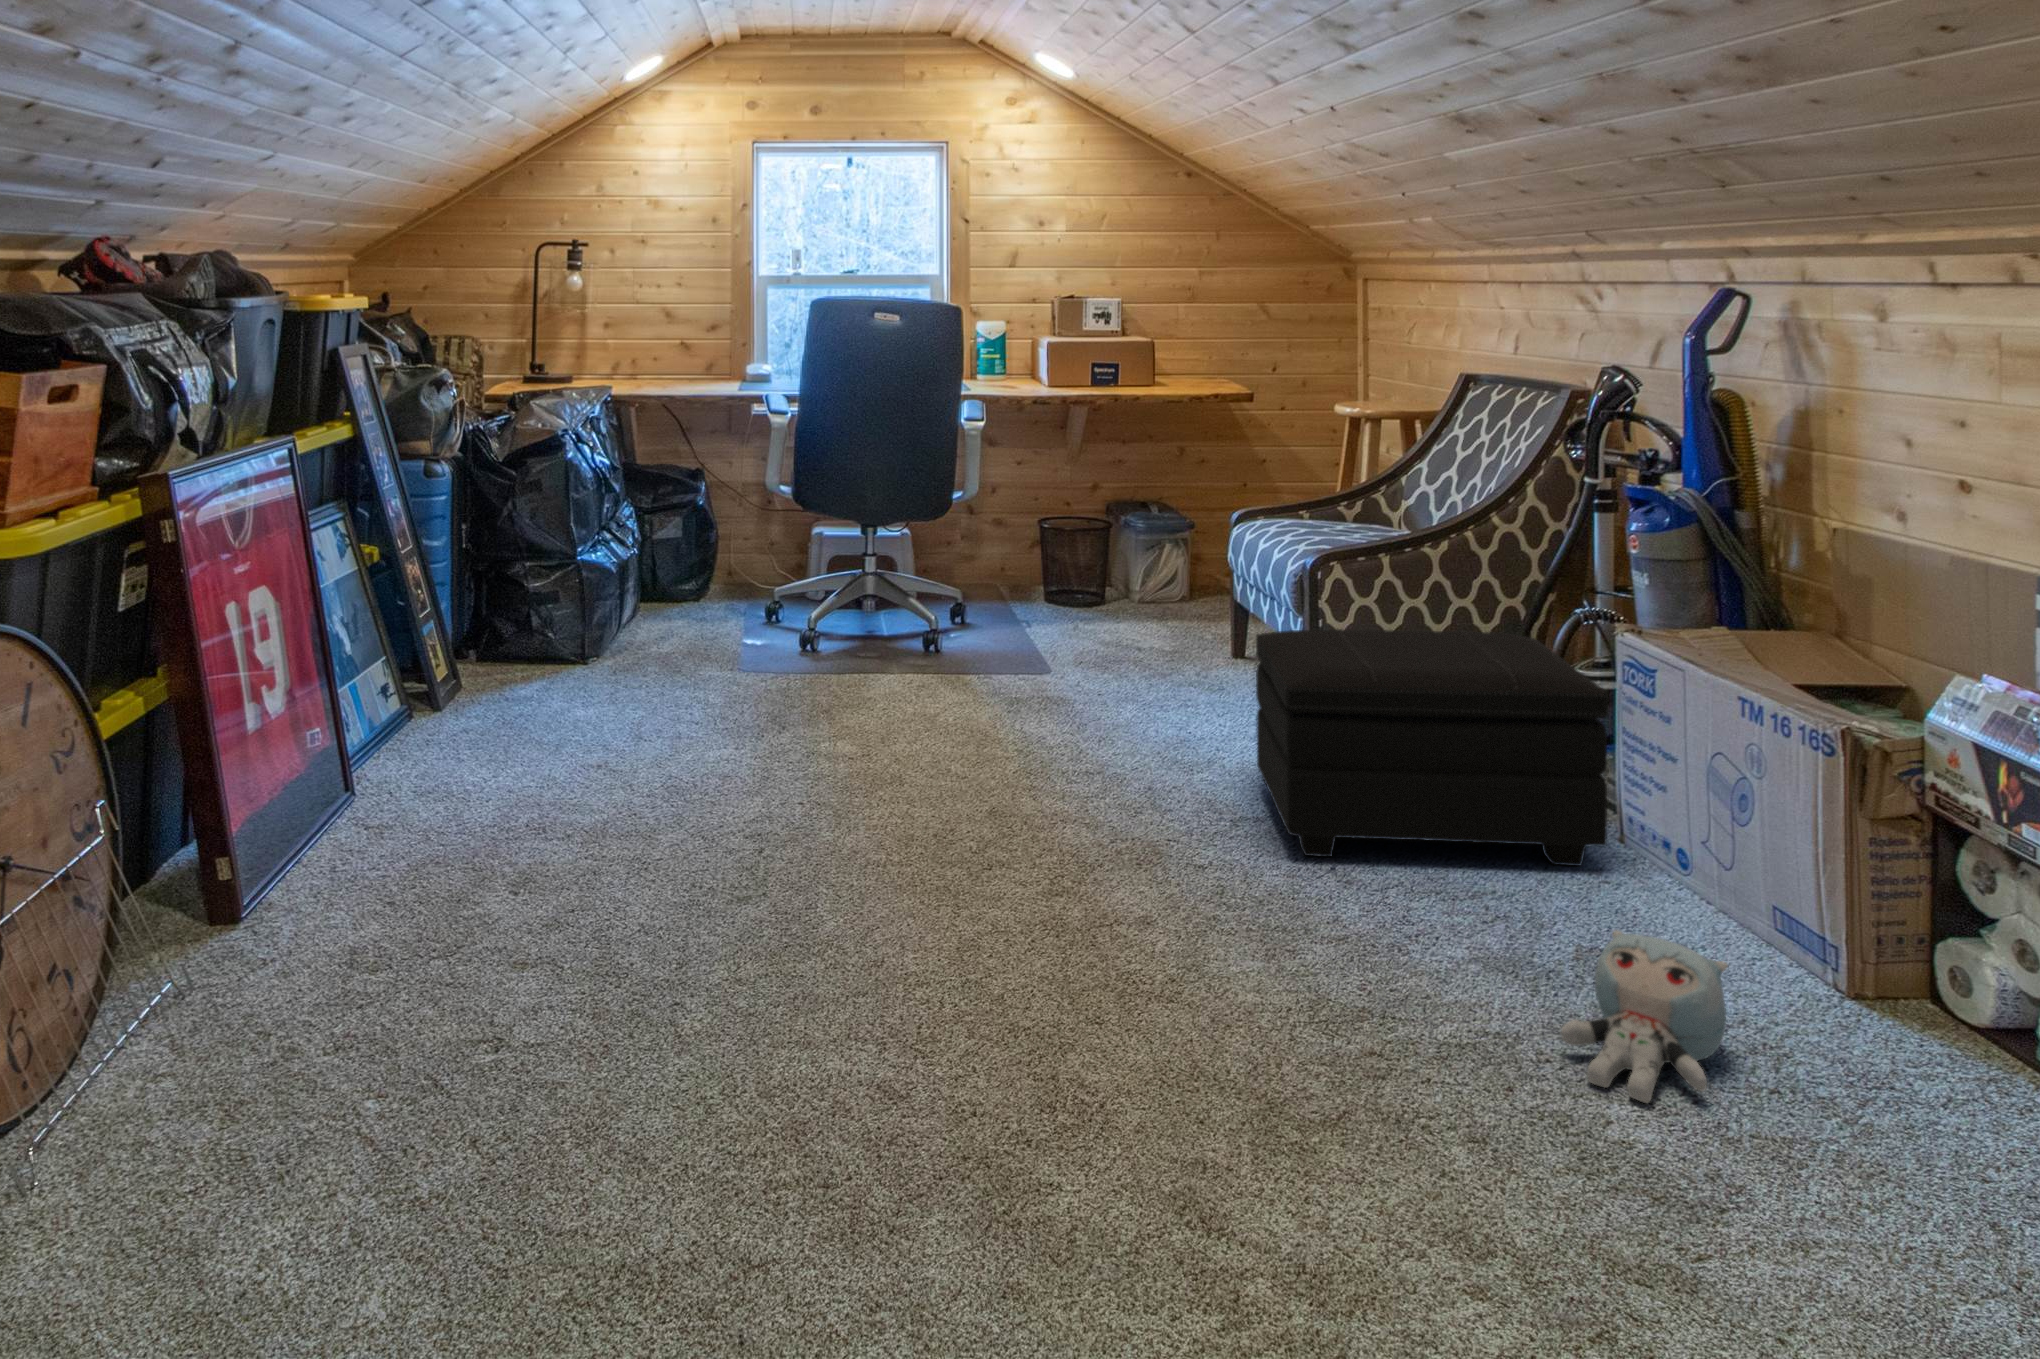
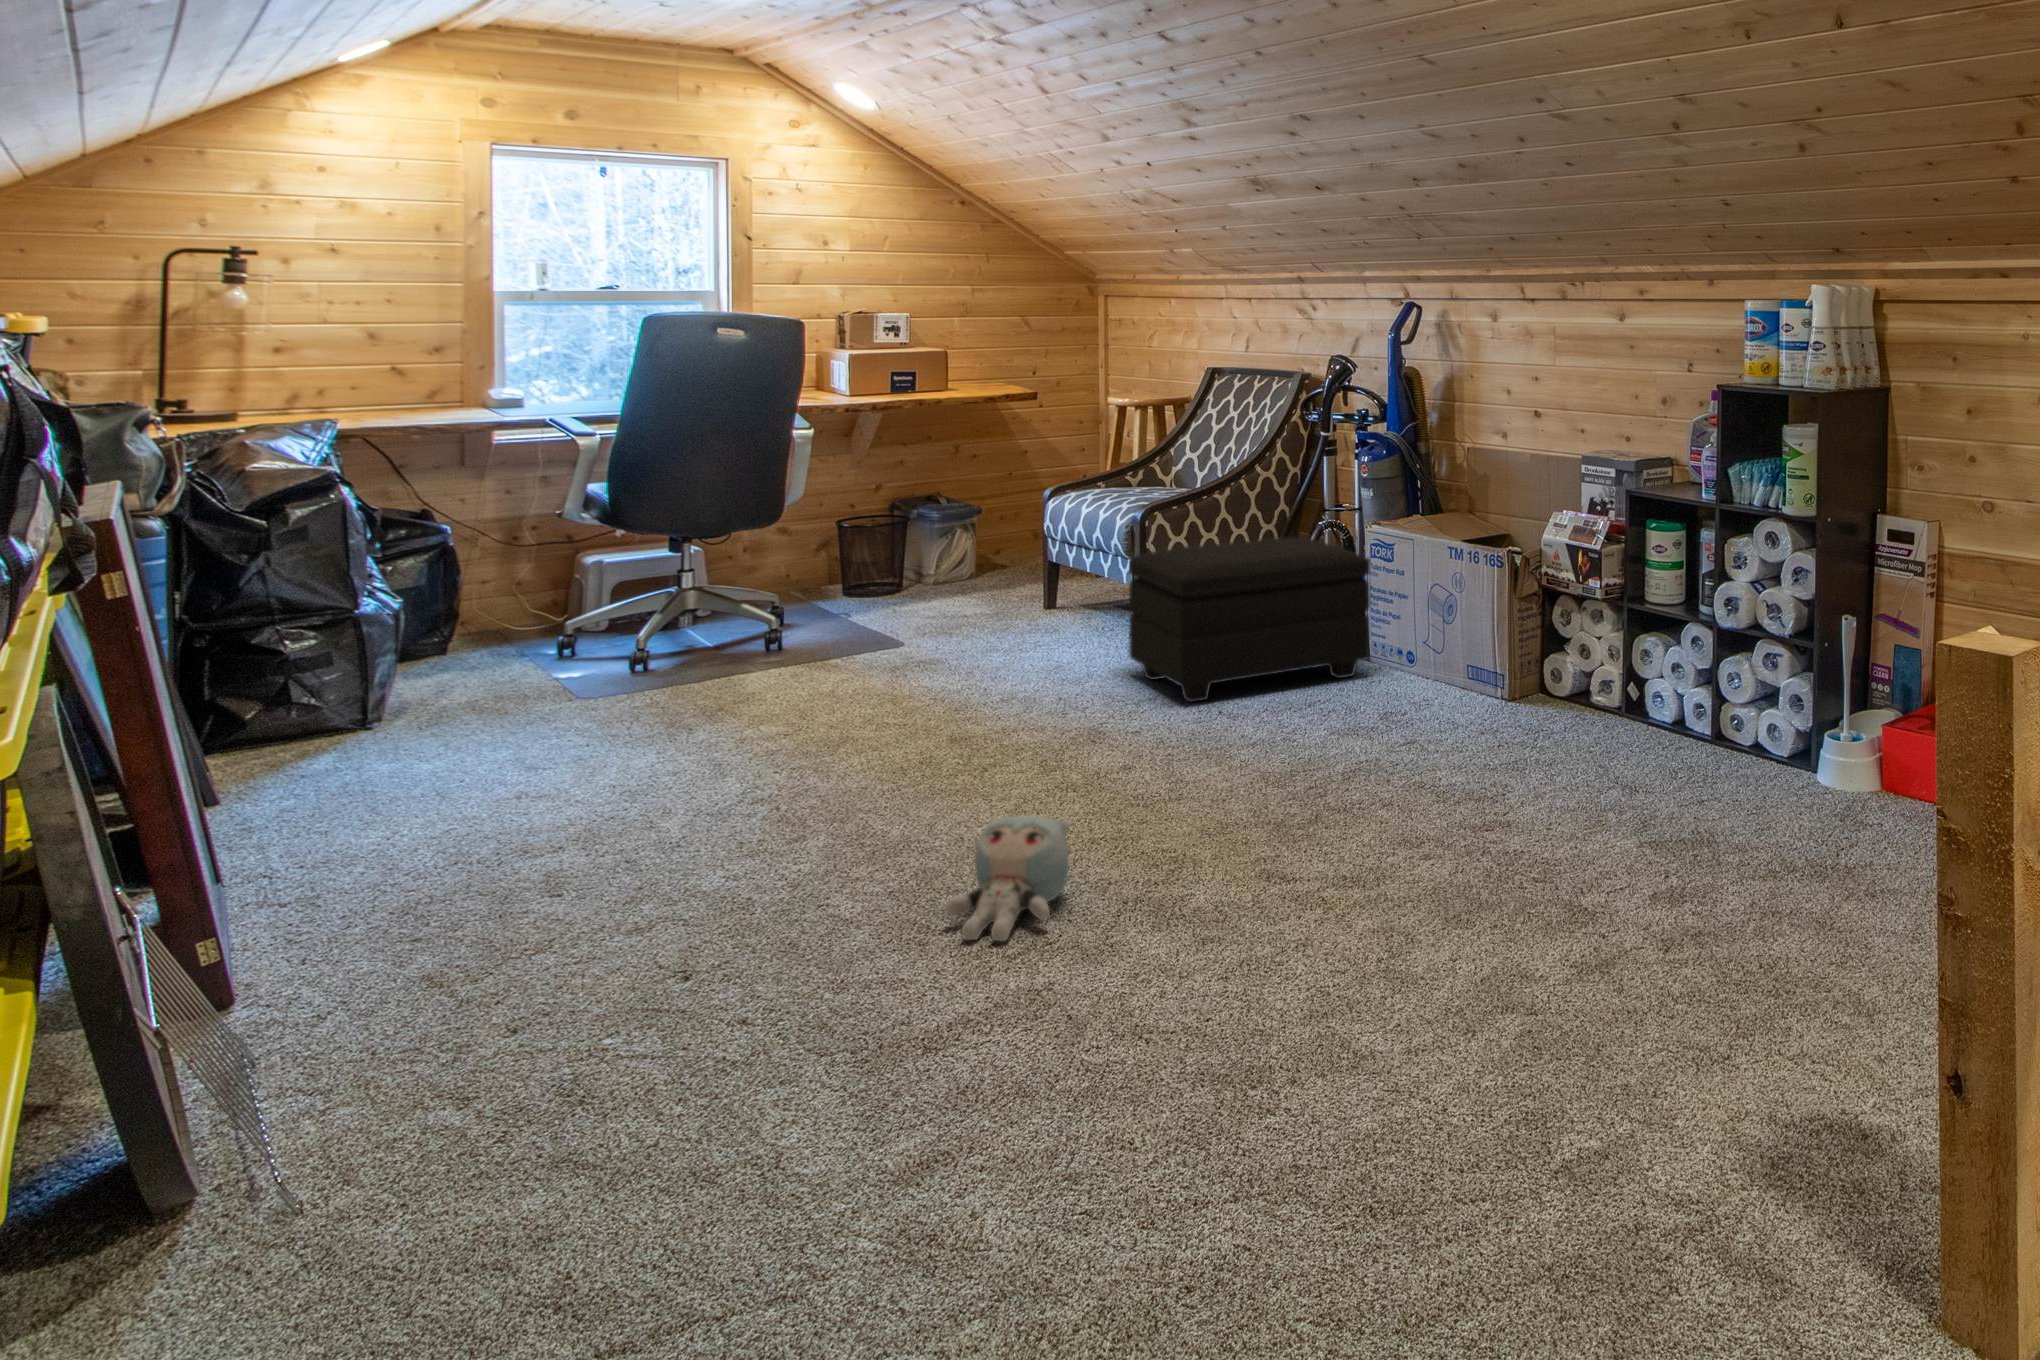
plush toy: present [1561,930,1728,1103] -> present [945,815,1071,941]

